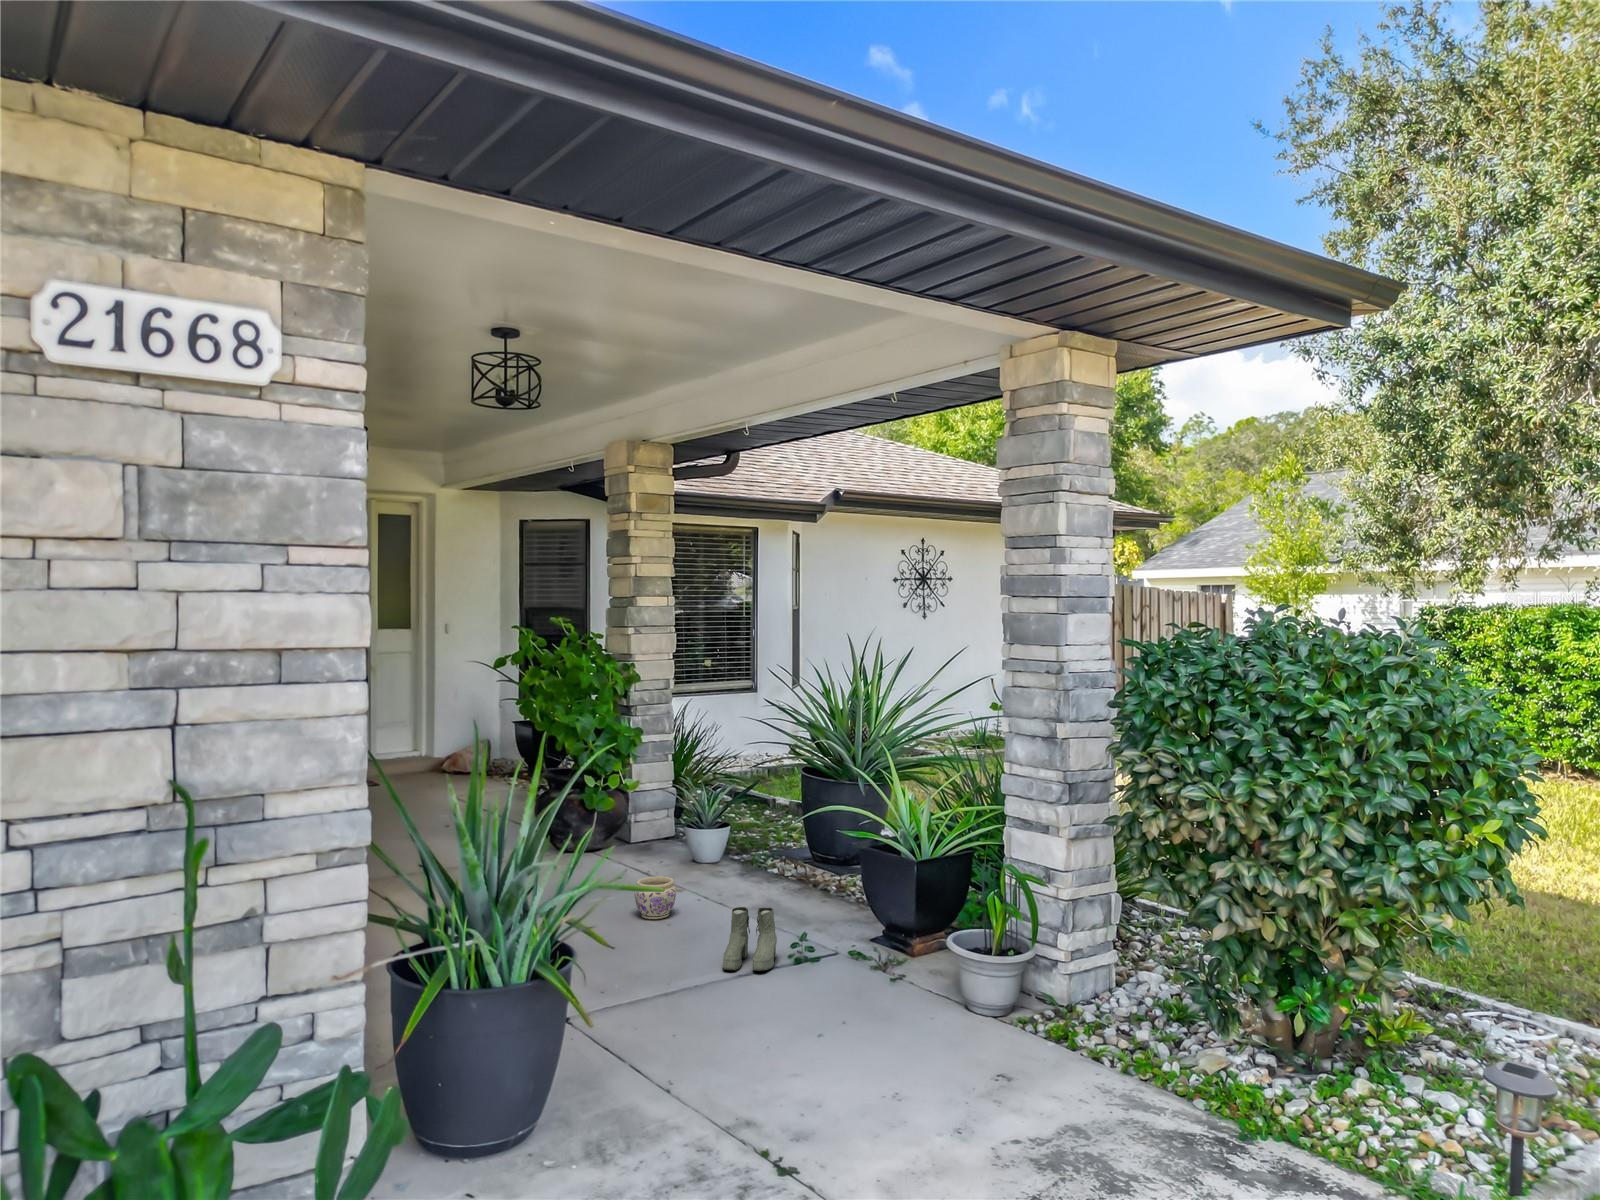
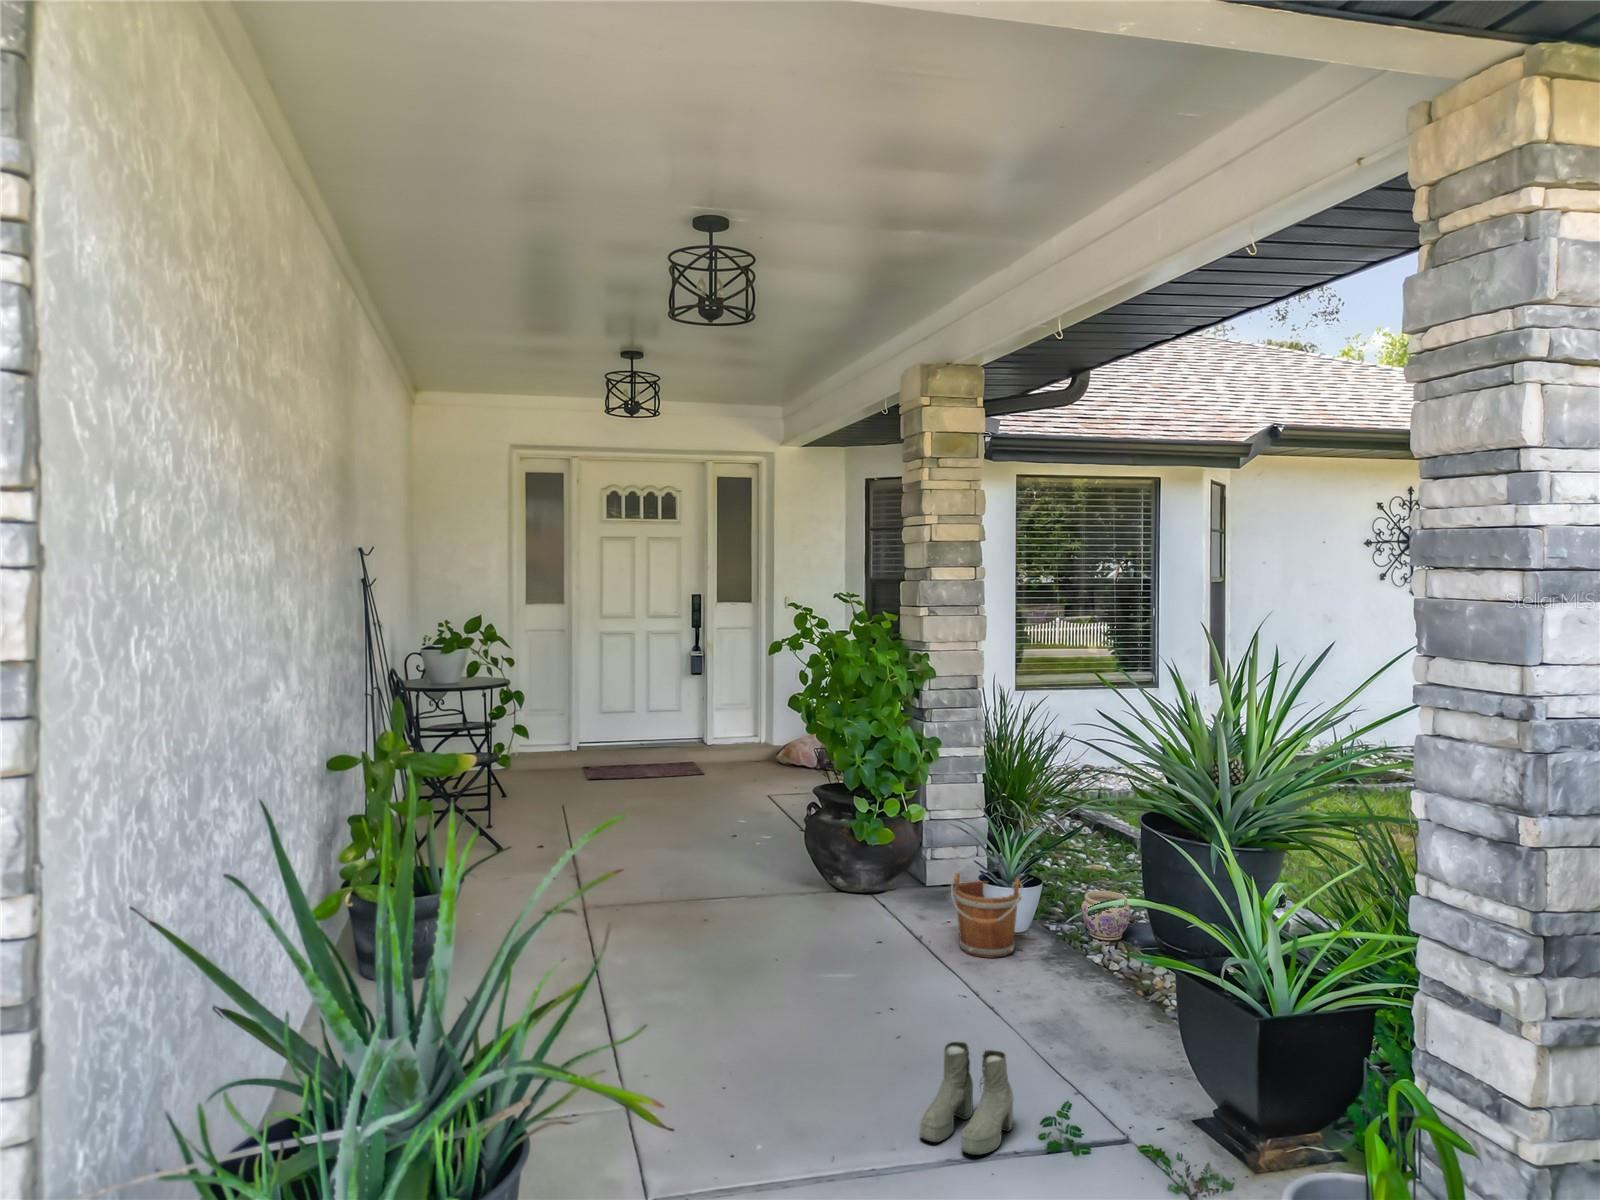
bucket: none [673,820,726,880] -> present [951,873,1023,958]
planter: present [634,876,676,920] -> present [1081,891,1131,941]

